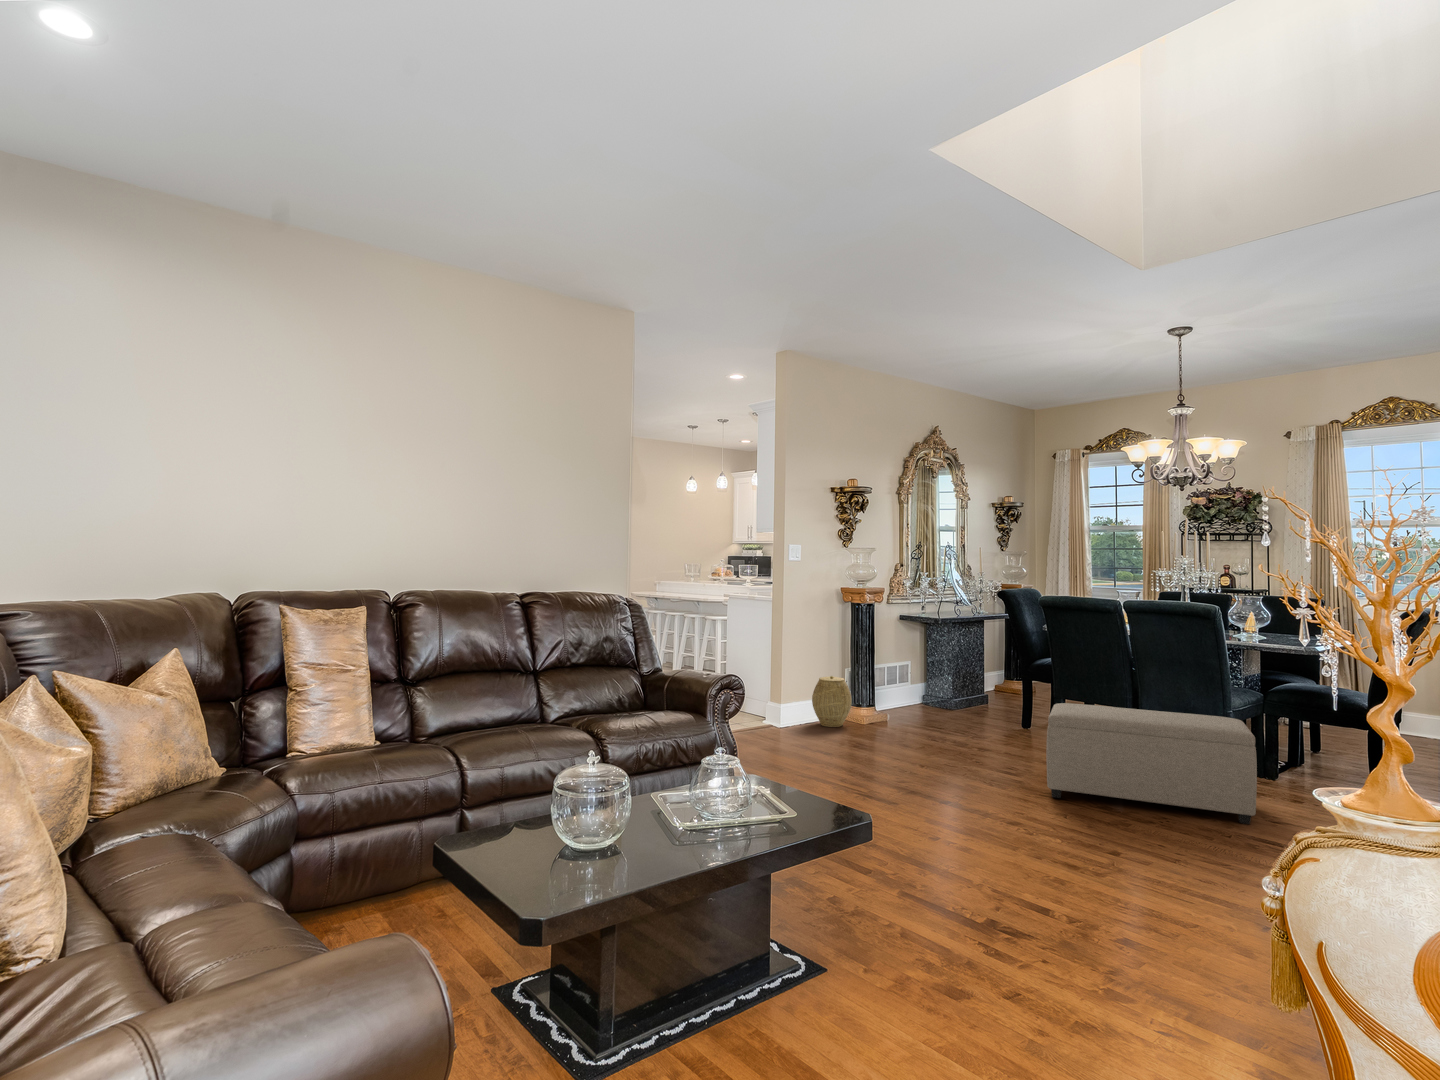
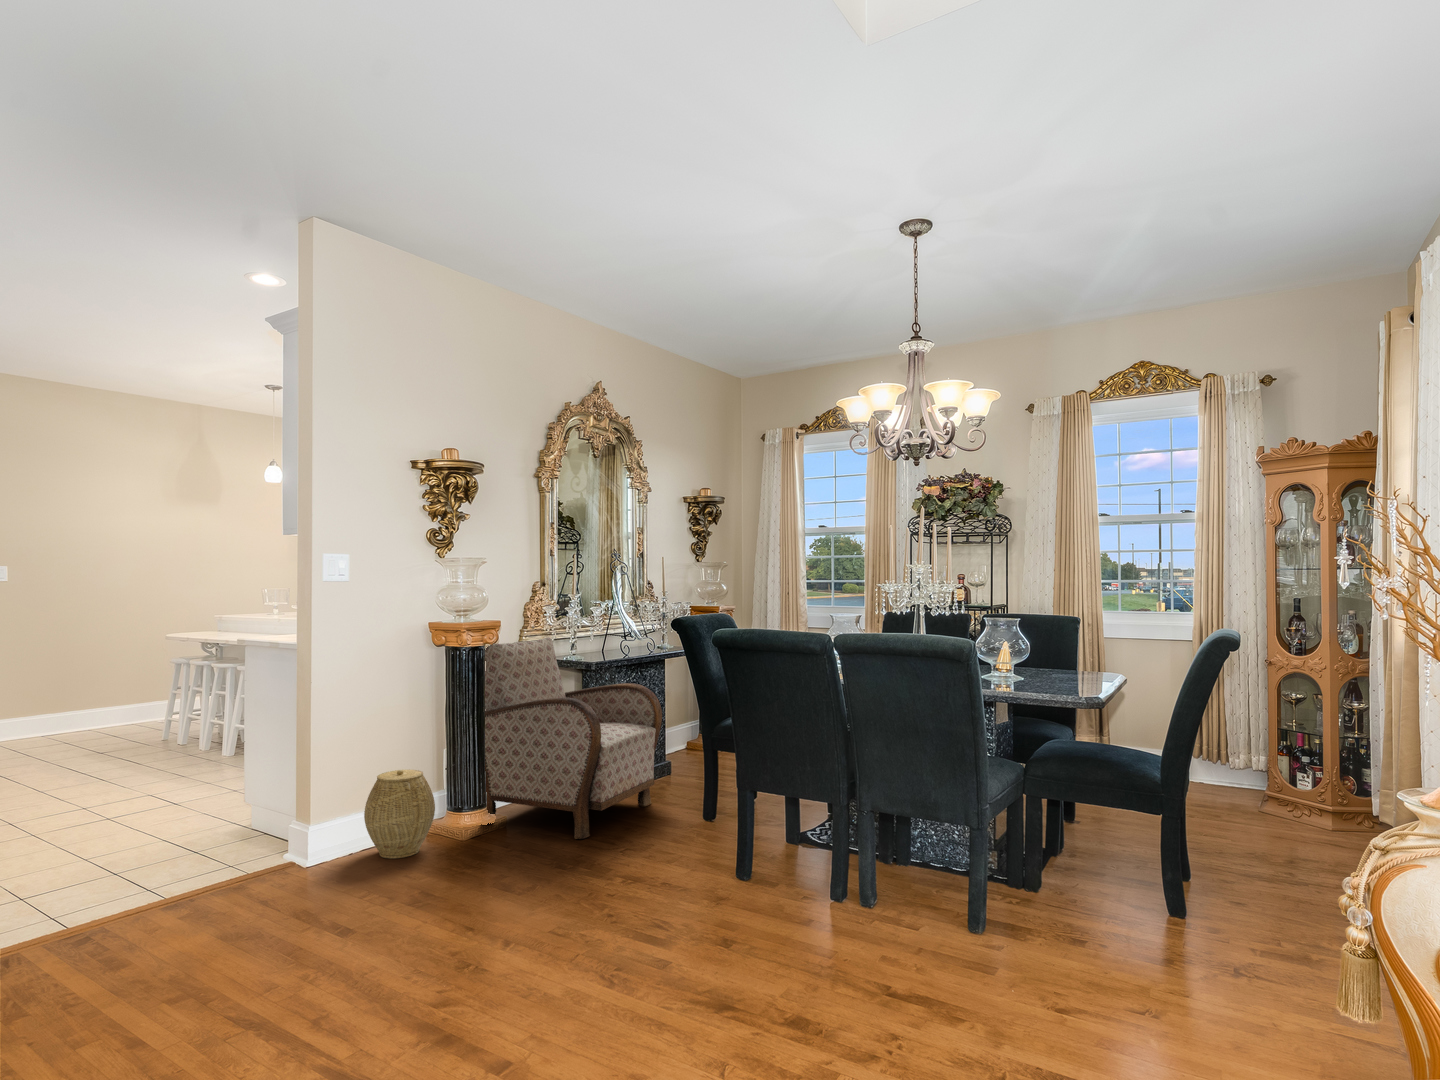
armchair: none [866,602,988,728] -> present [485,637,662,839]
ottoman: present [1046,703,1257,824] -> none [705,819,1051,1041]

